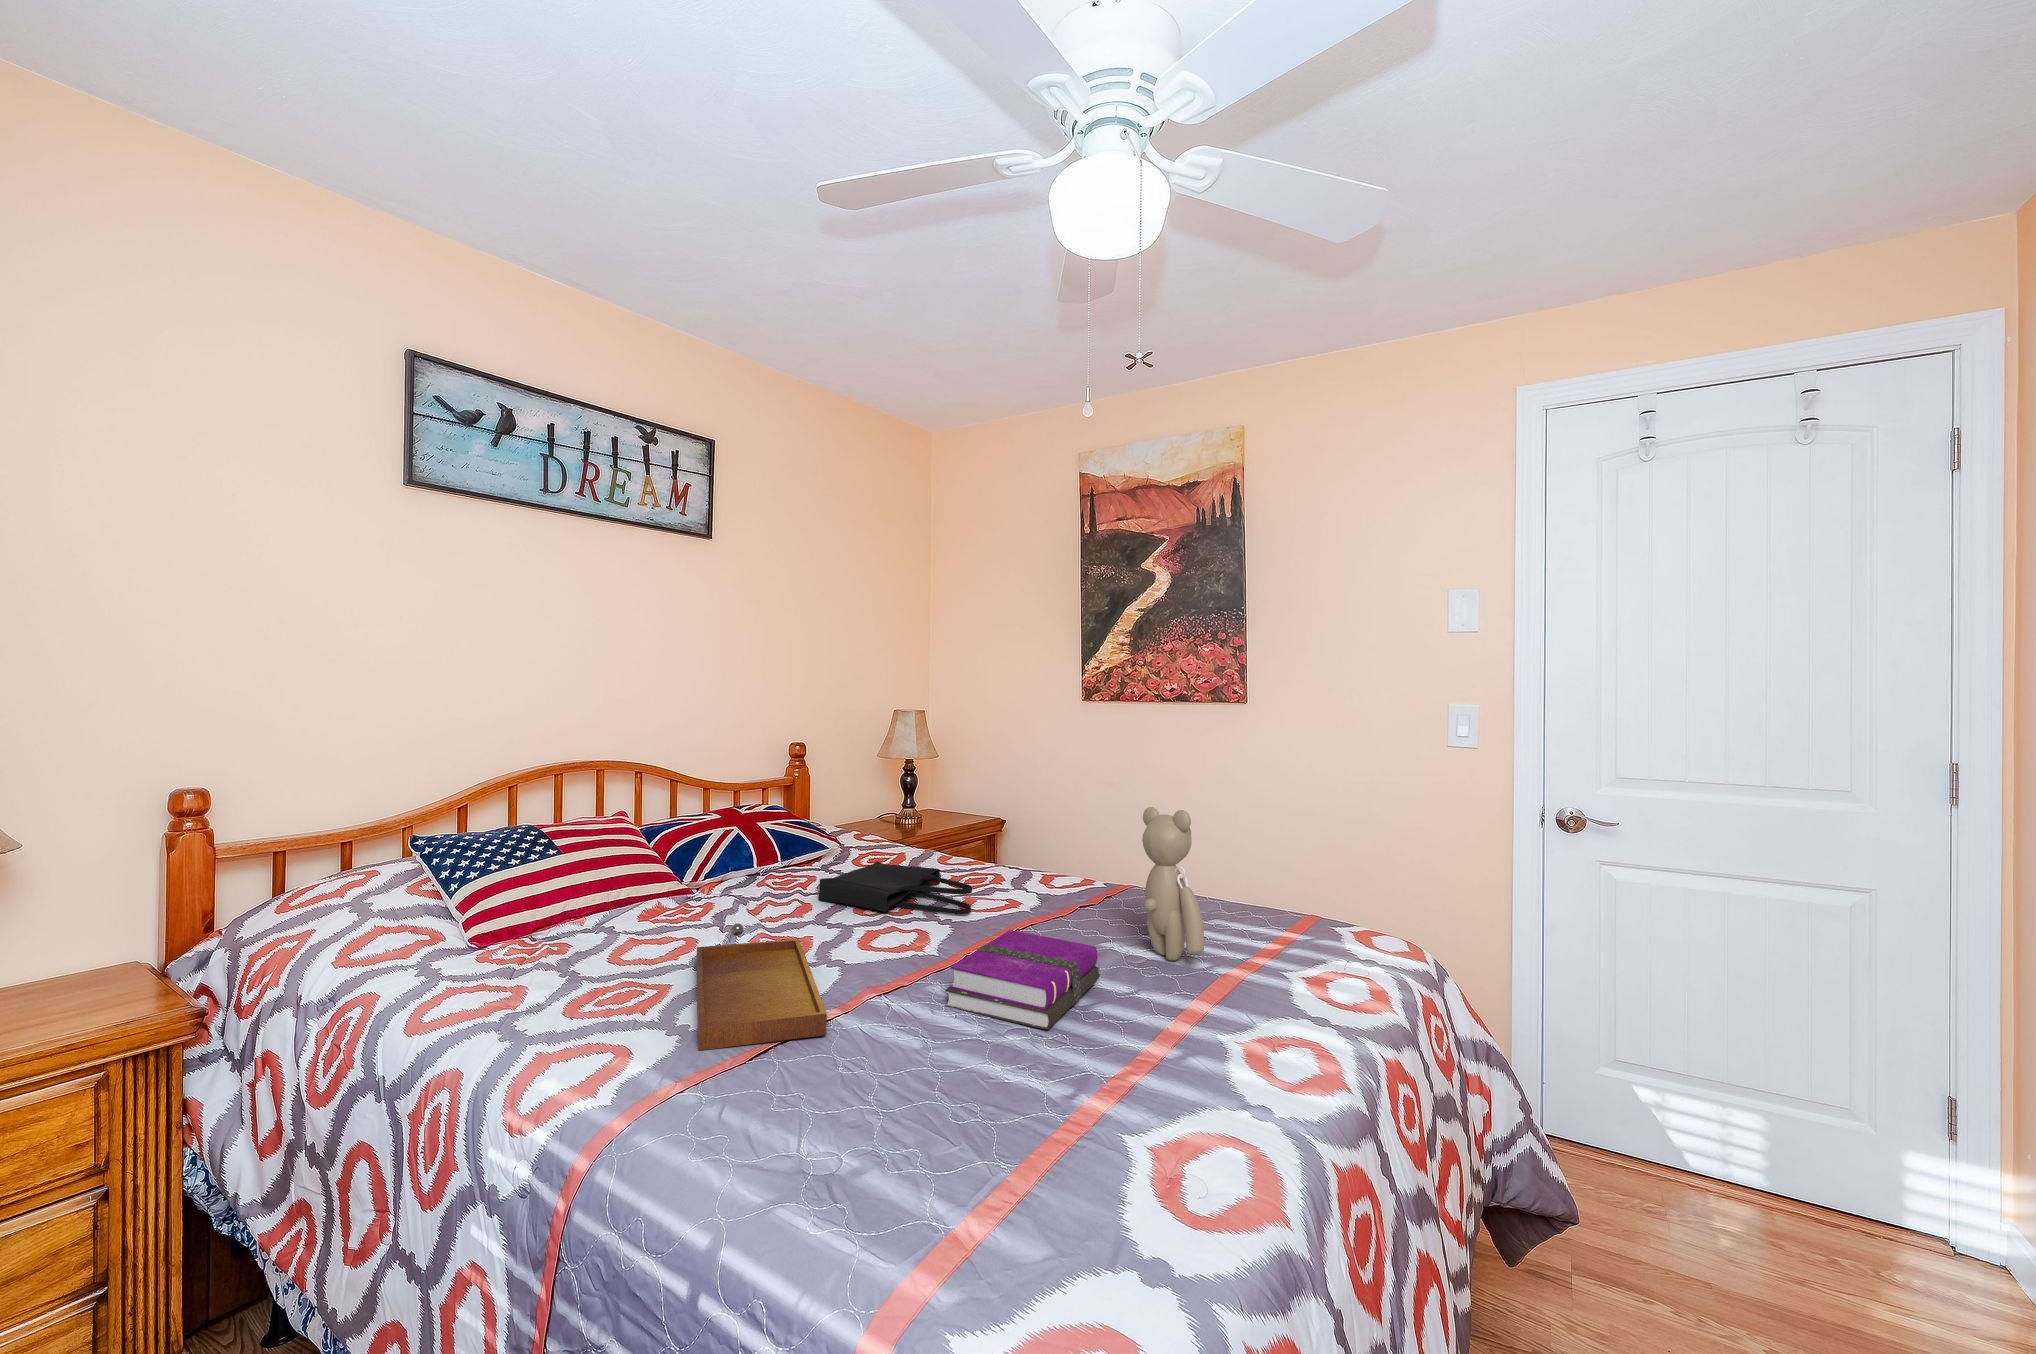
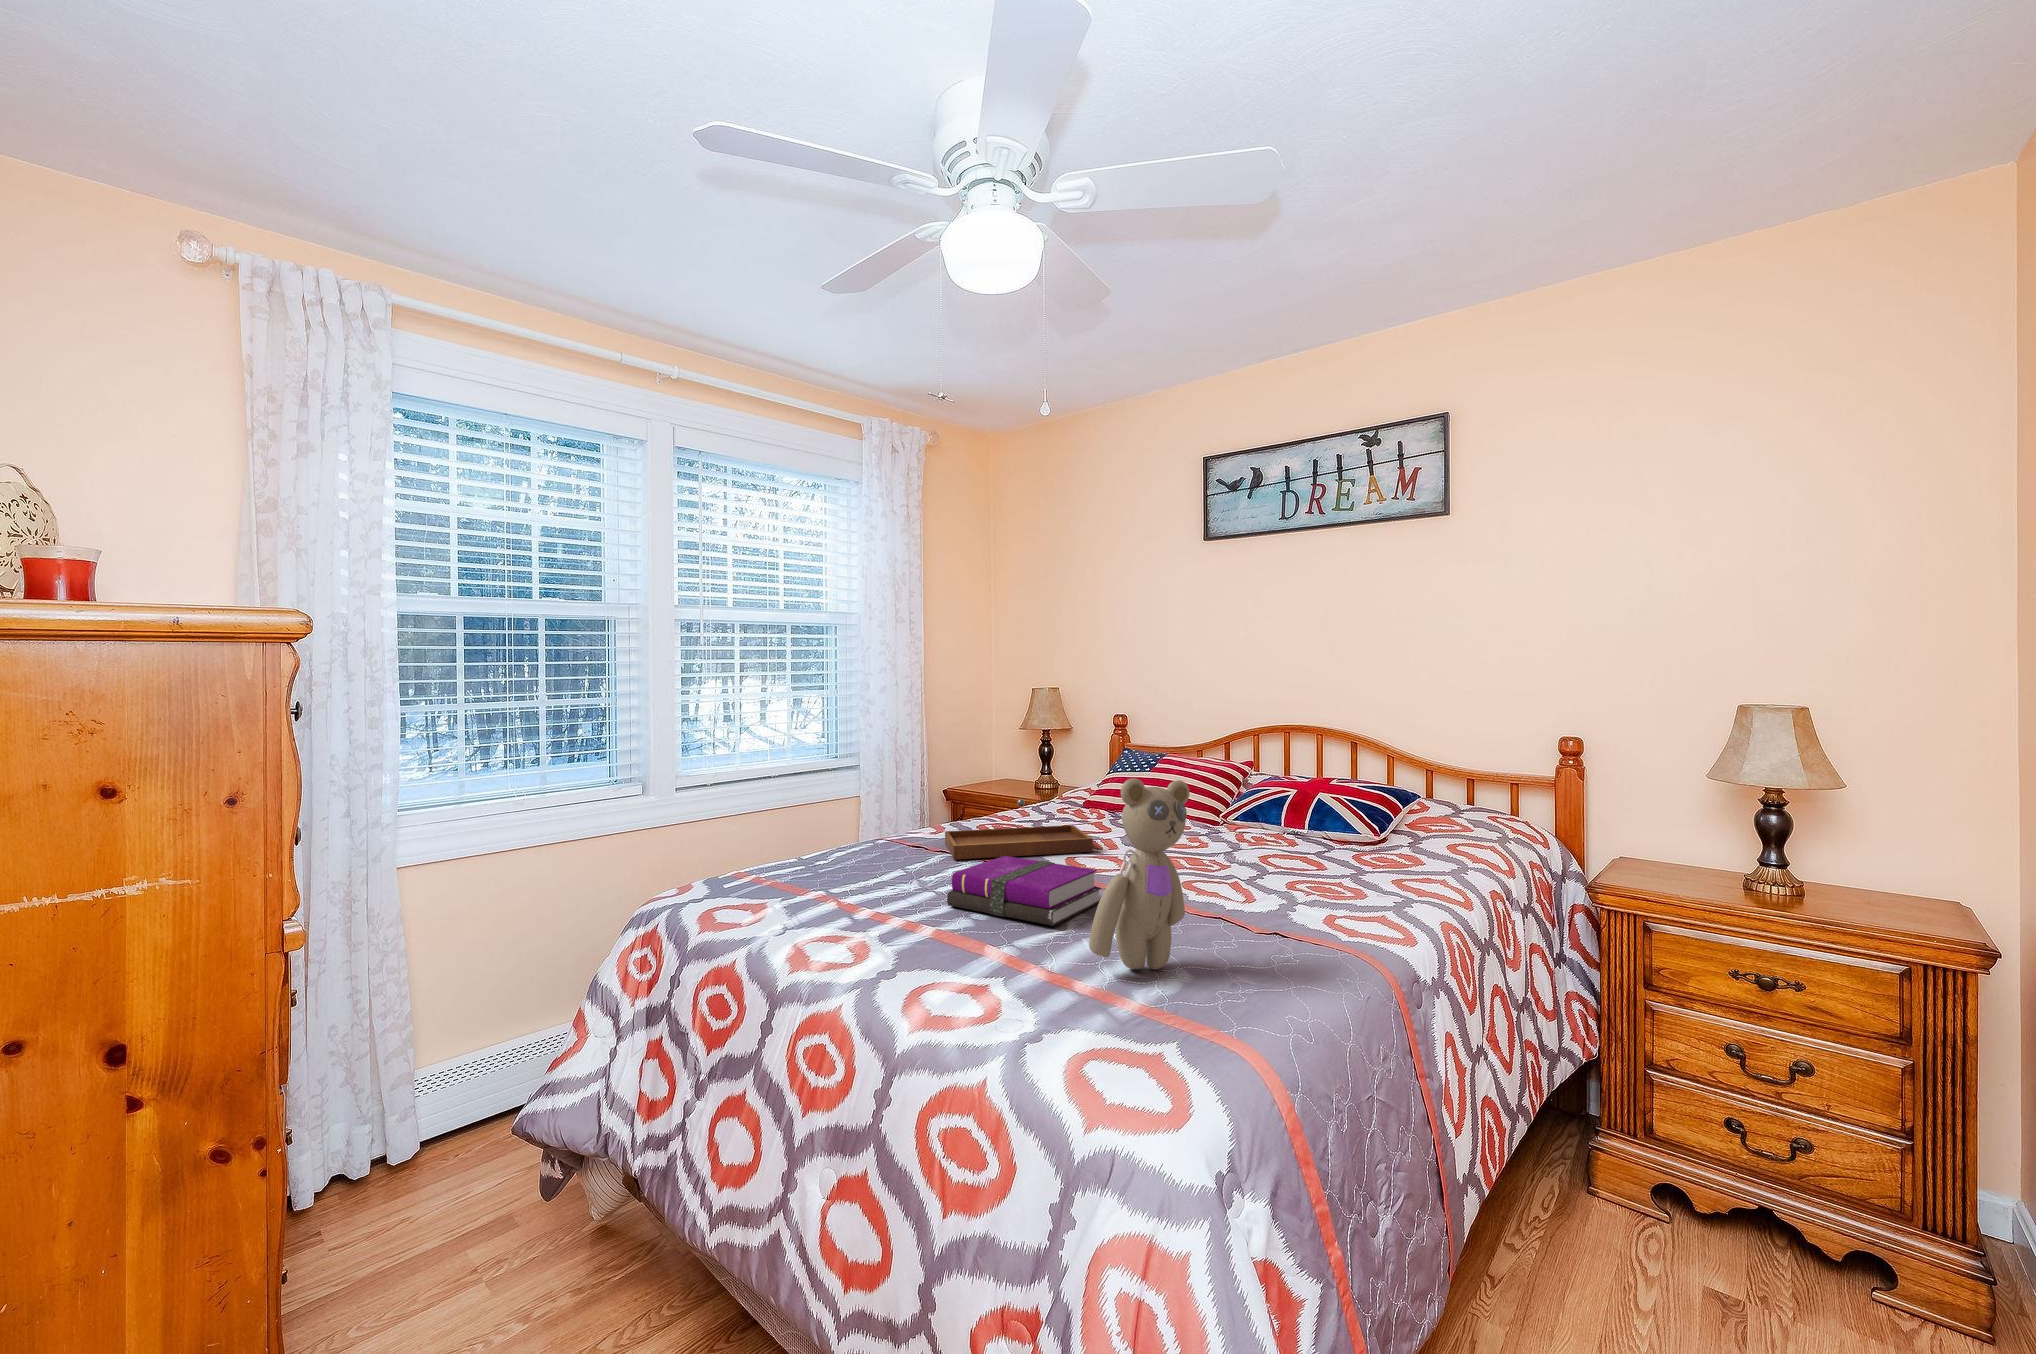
tote bag: present [818,862,972,915] -> none [1214,833,1345,893]

